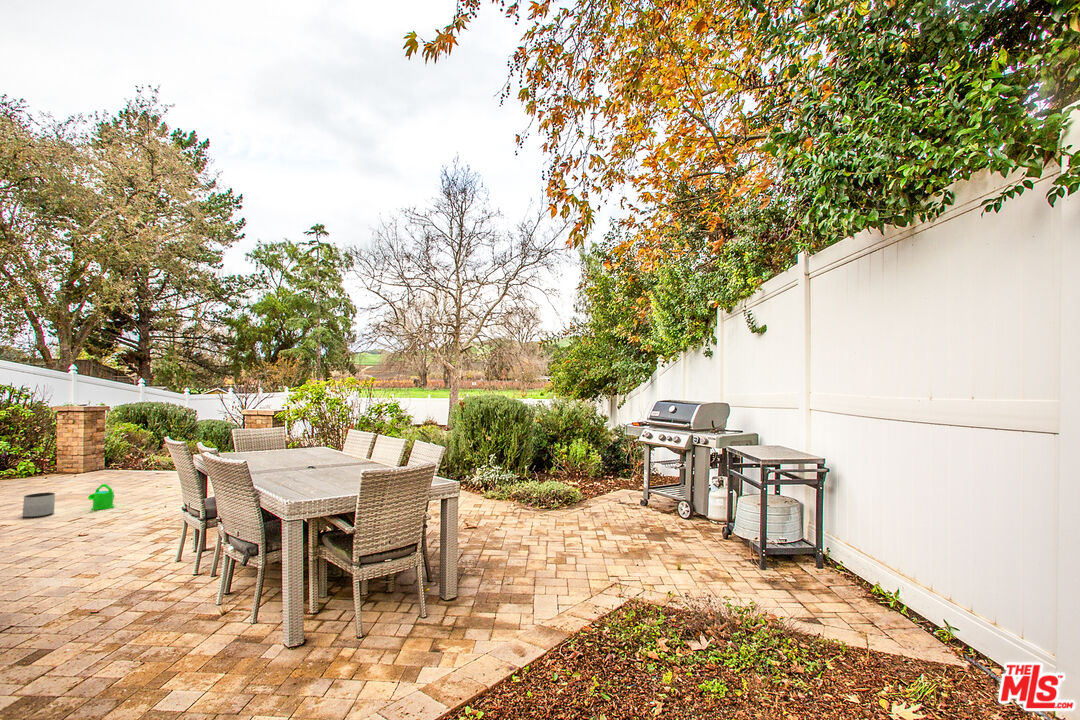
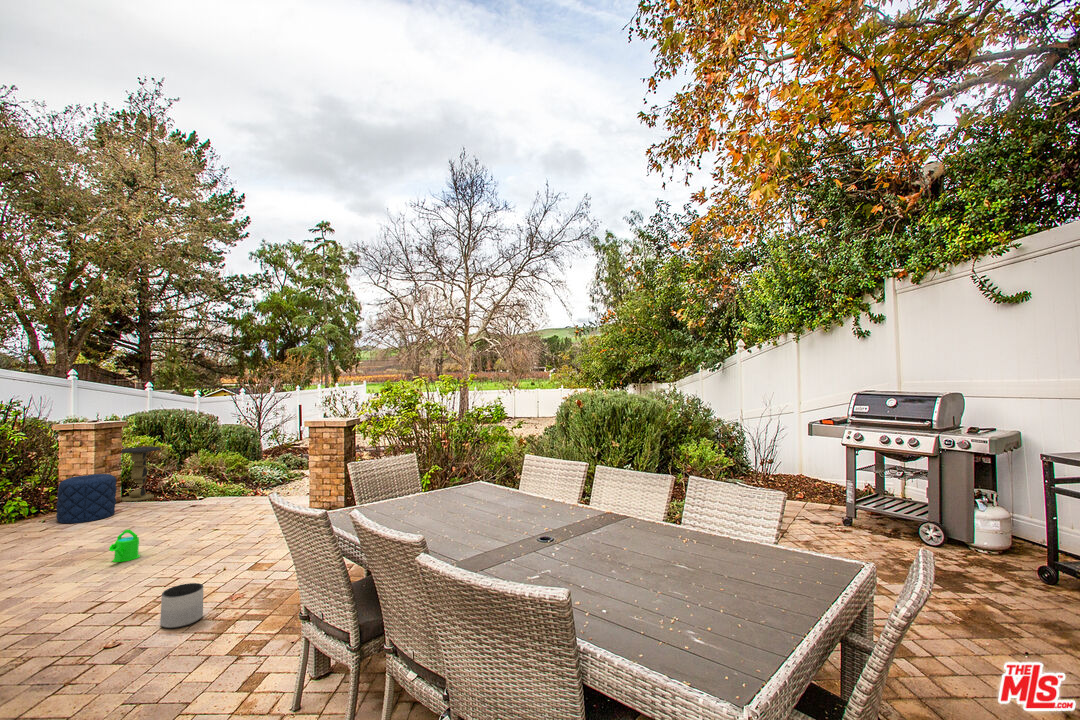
side table: none [105,426,143,473] -> present [121,447,161,501]
pouf: none [50,446,101,486] -> present [56,474,117,523]
planter: present [23,493,55,518] -> present [160,583,203,628]

